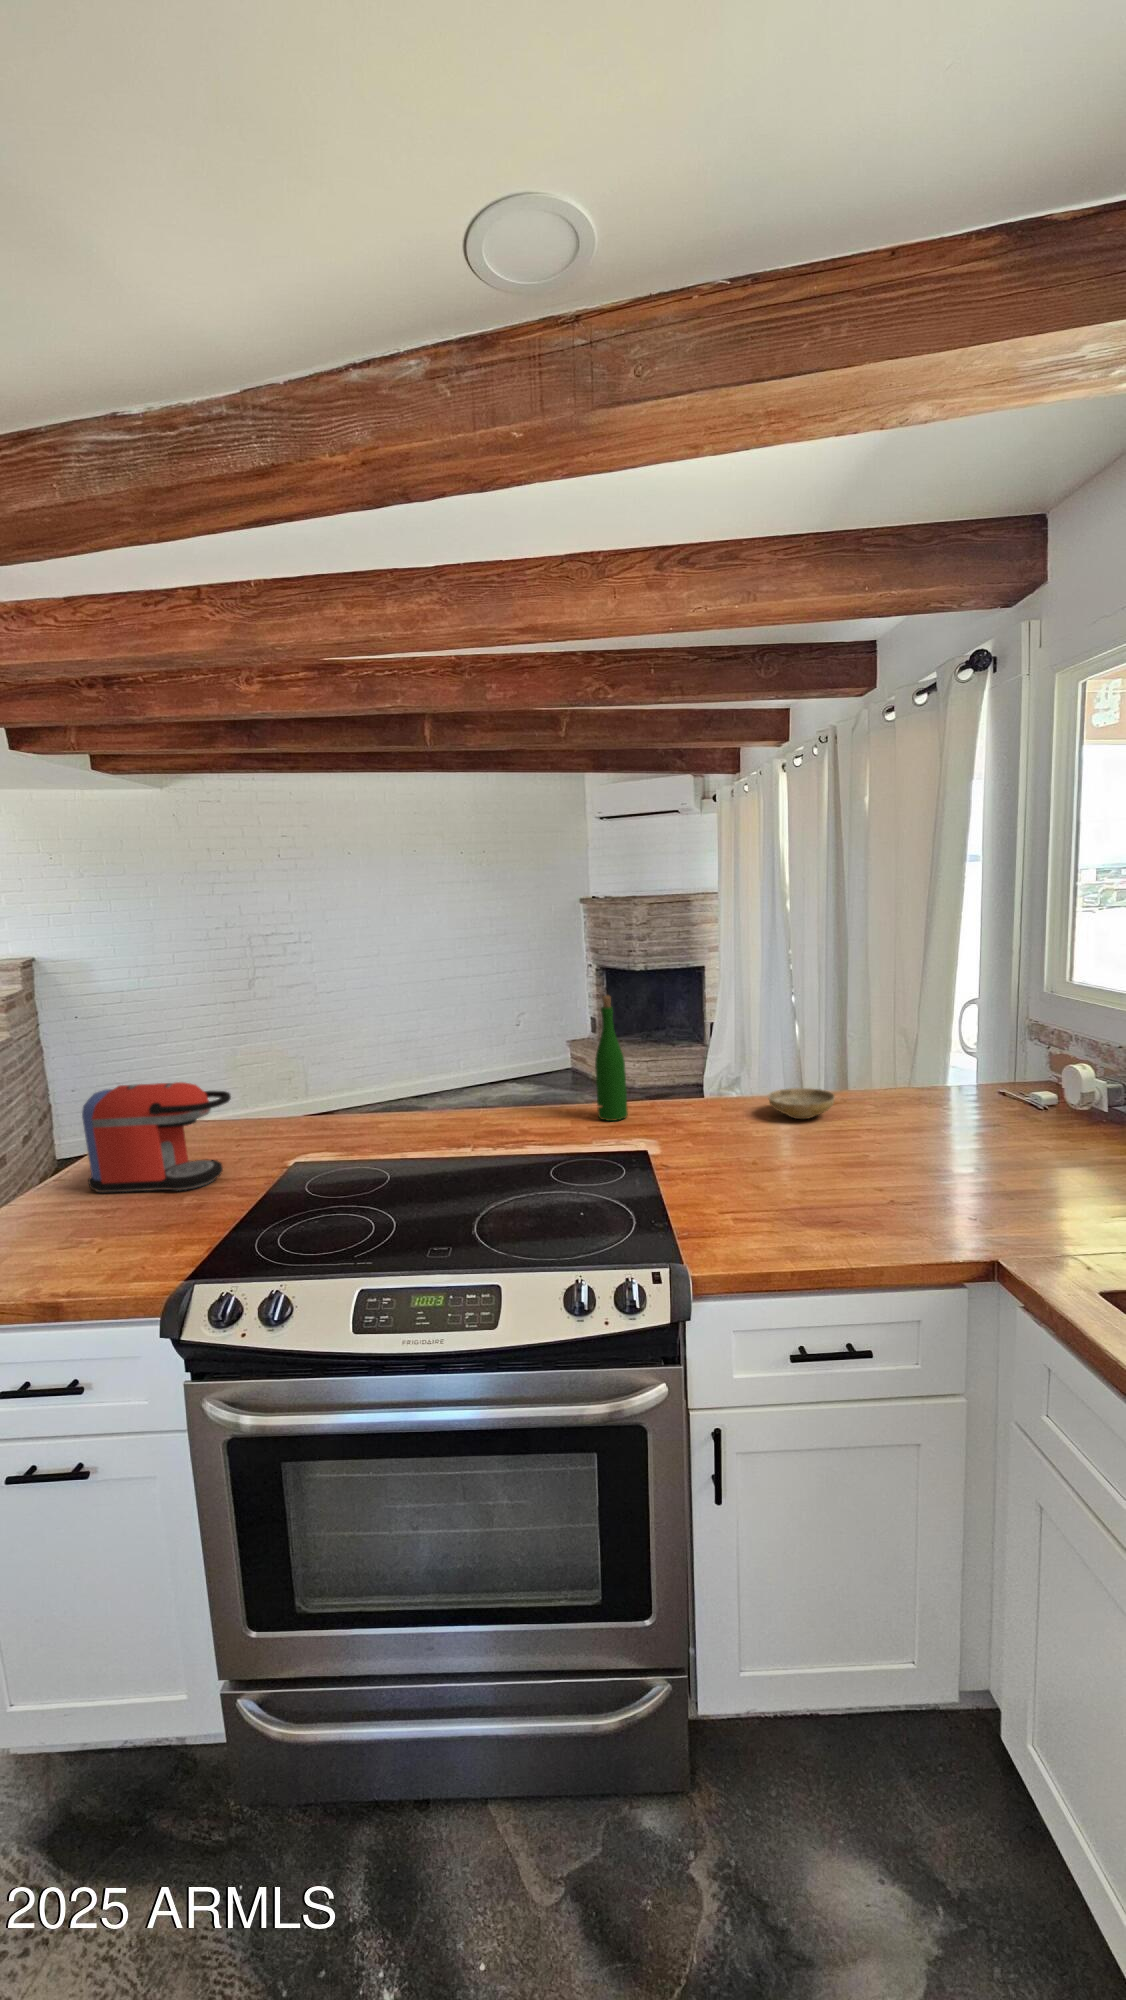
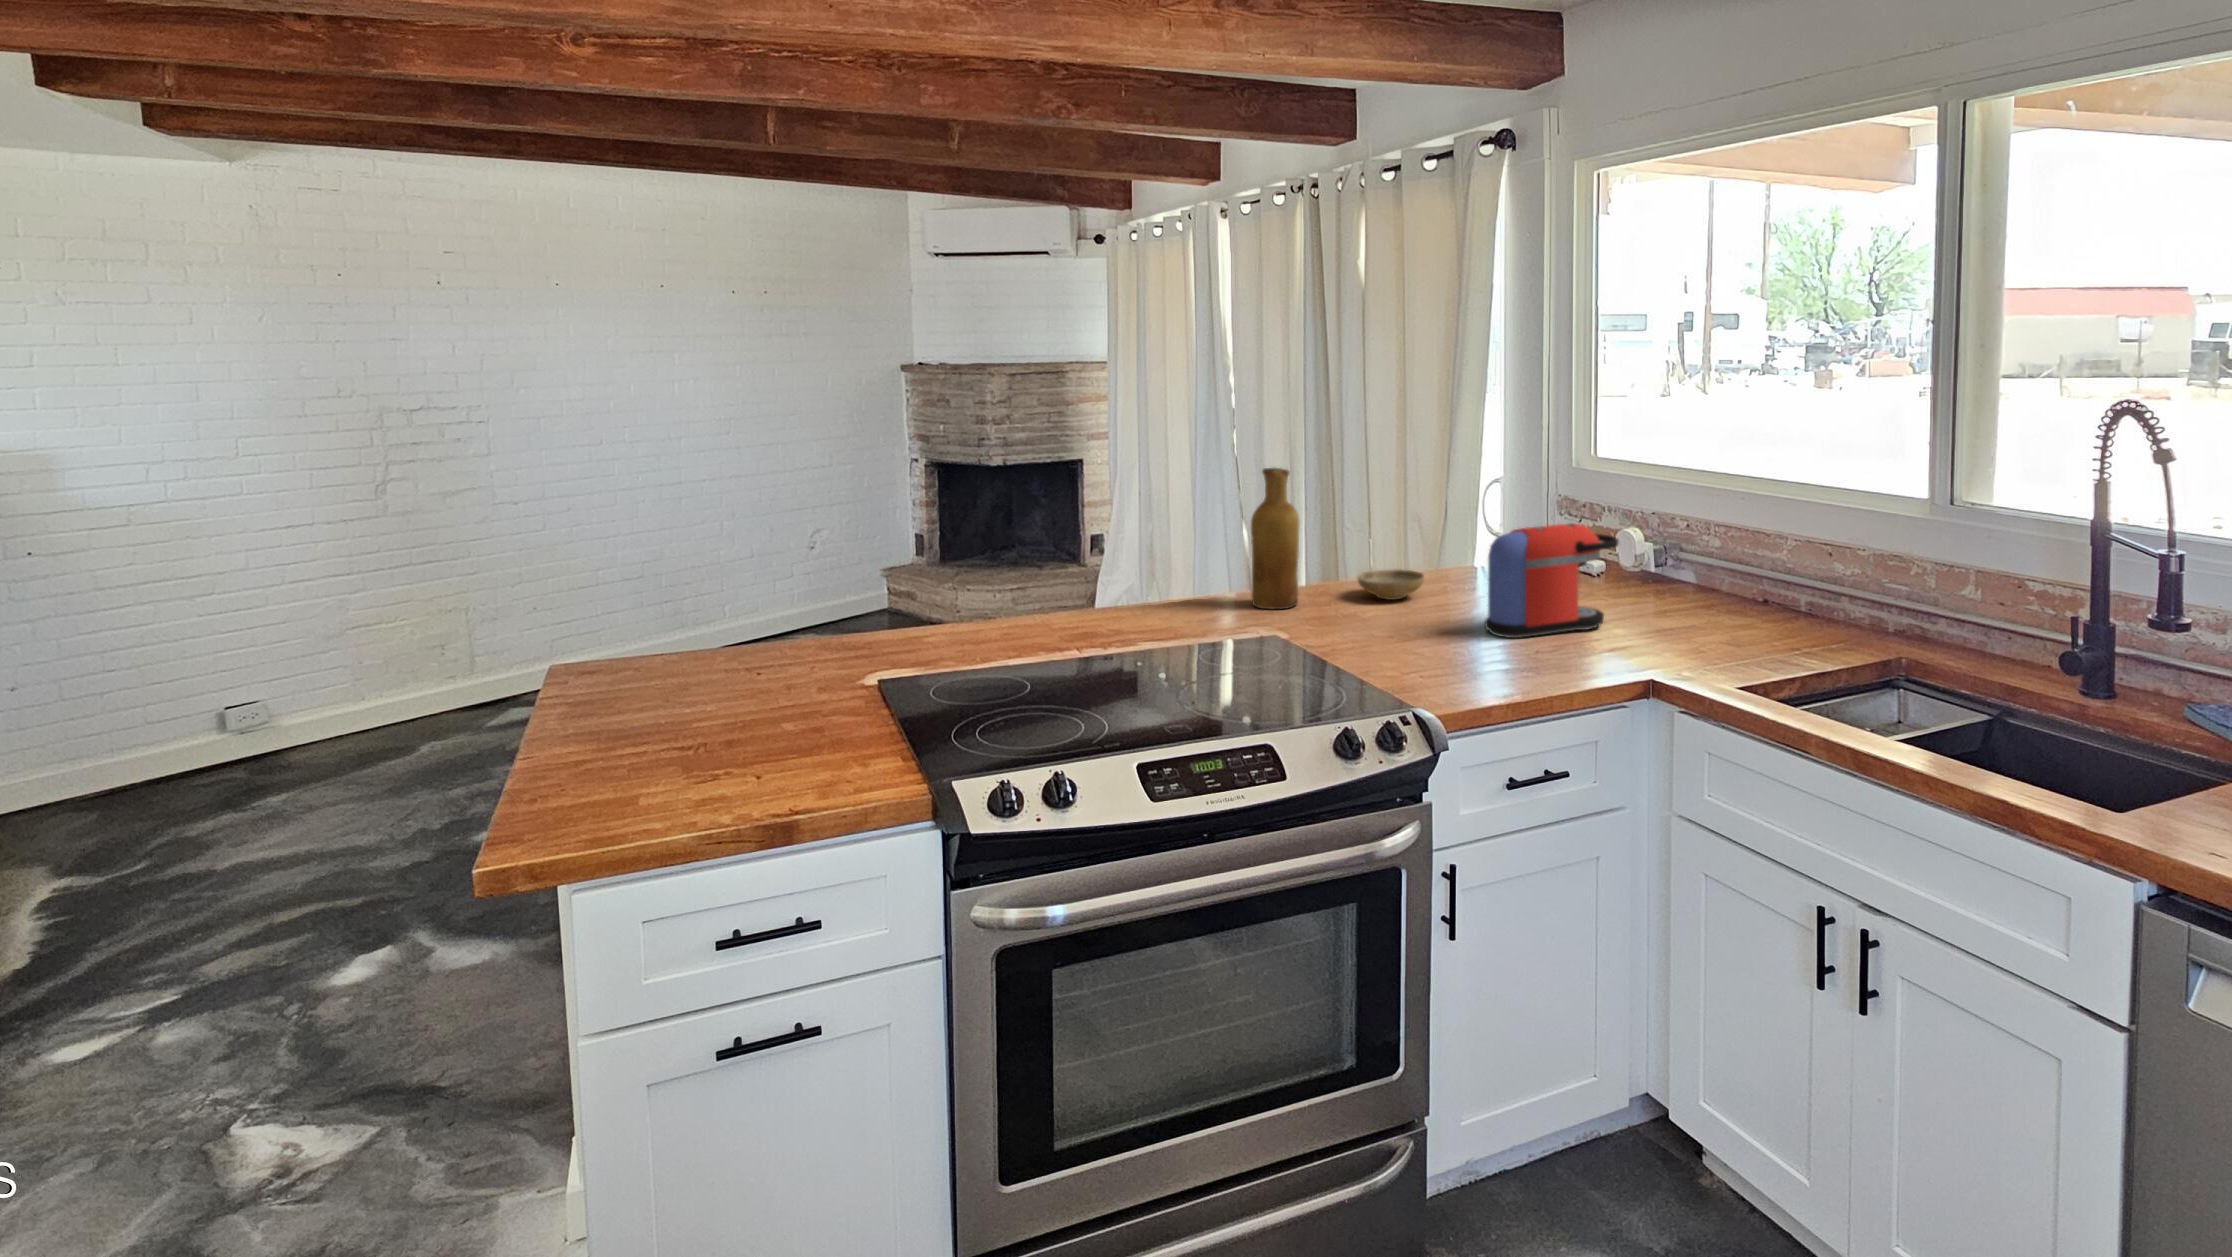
vase: none [661,992,706,1121] -> present [1251,468,1299,609]
wine bottle: present [595,995,628,1121] -> none [1181,472,1218,615]
coffee maker: present [82,1082,231,1192] -> present [1485,523,1619,638]

